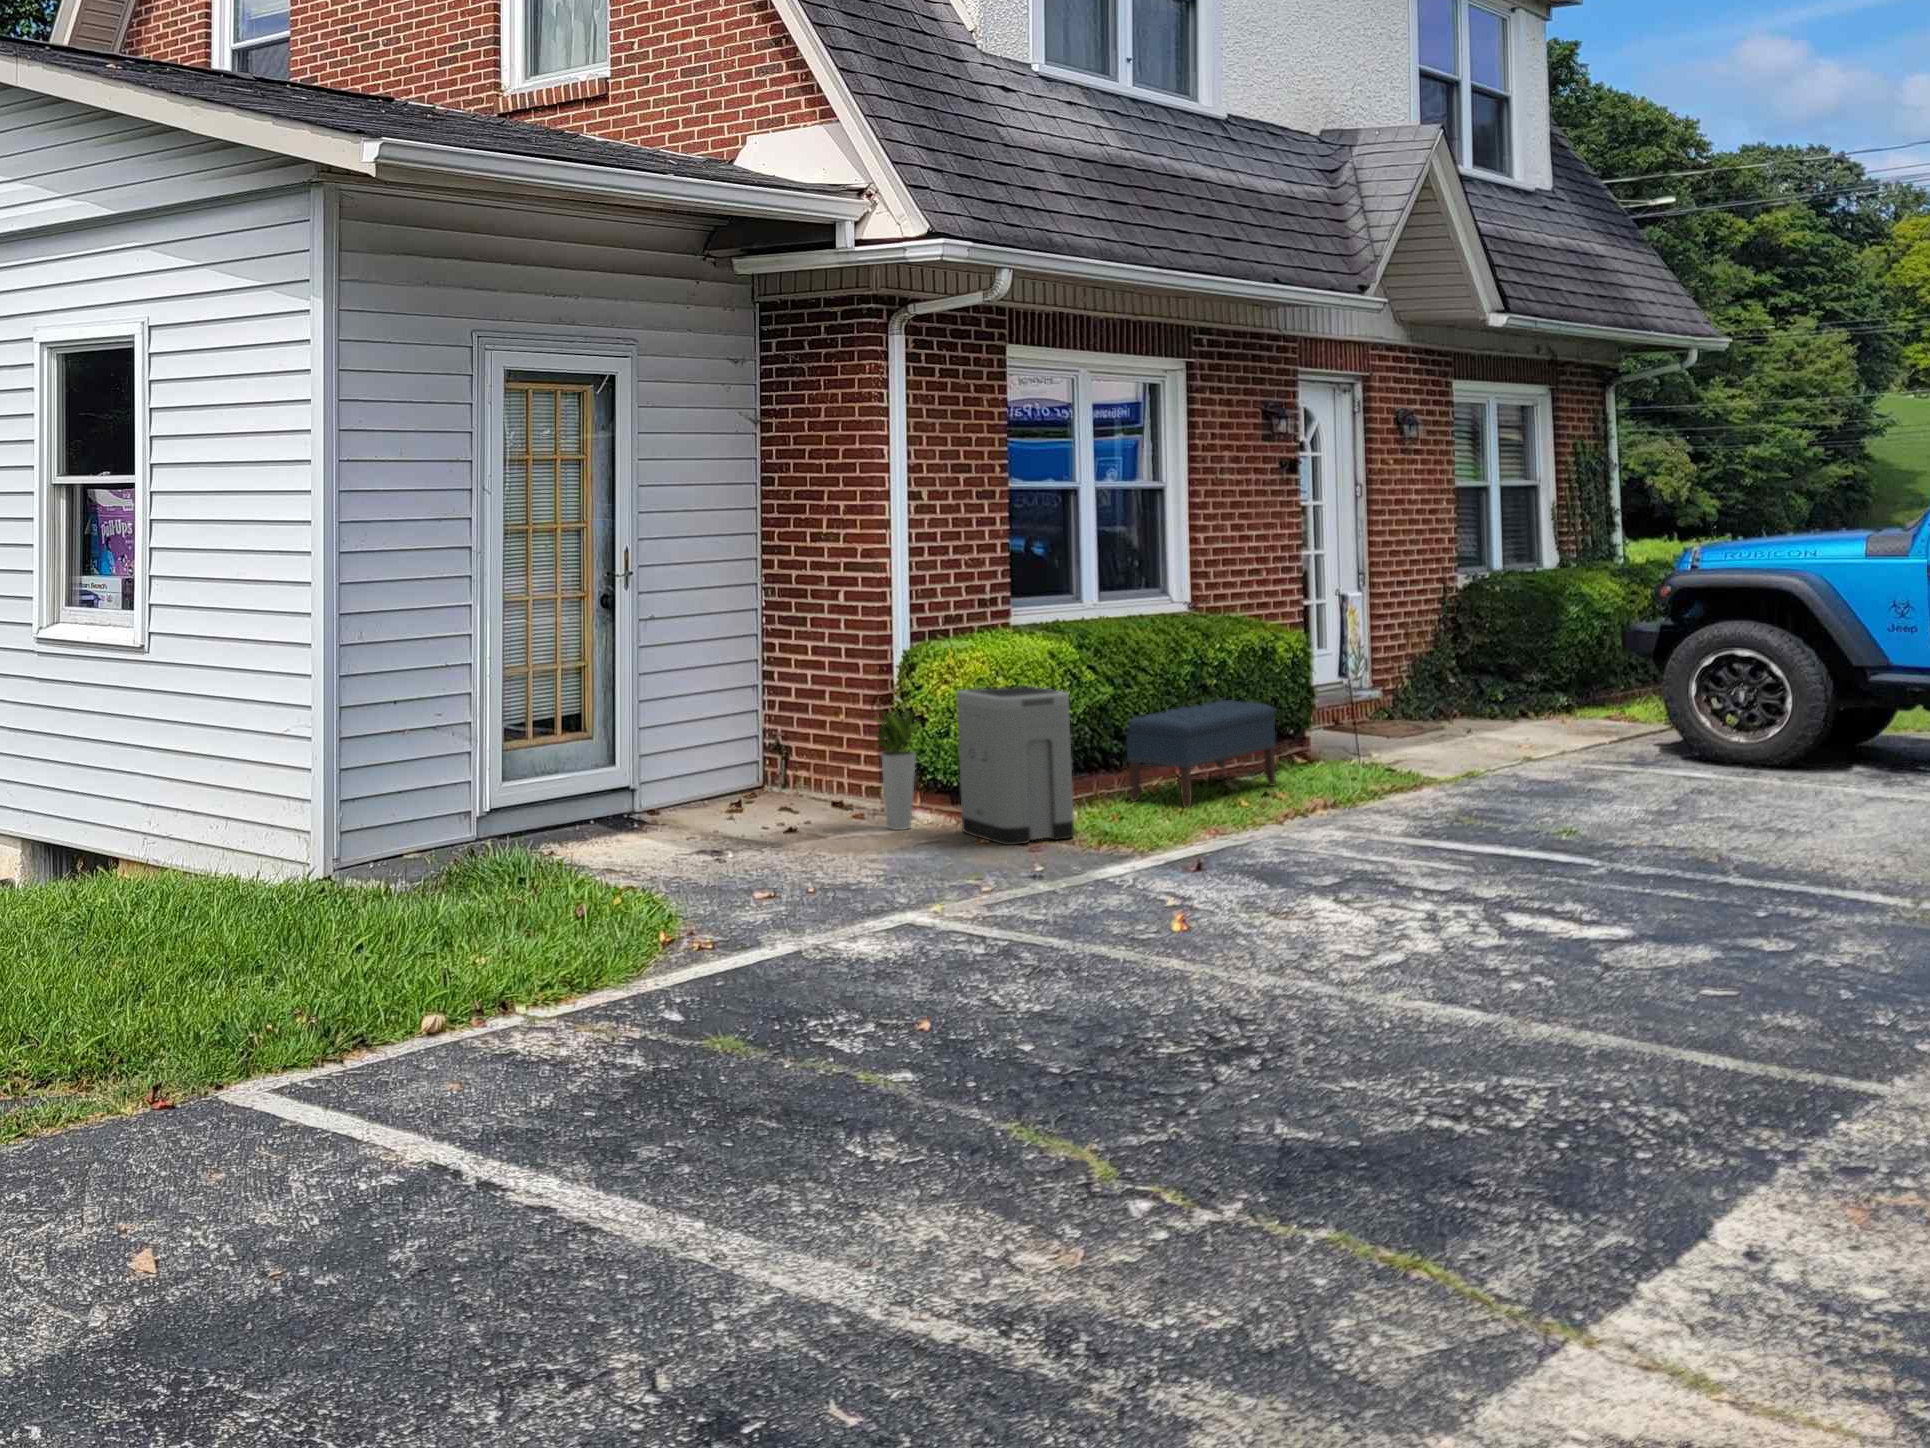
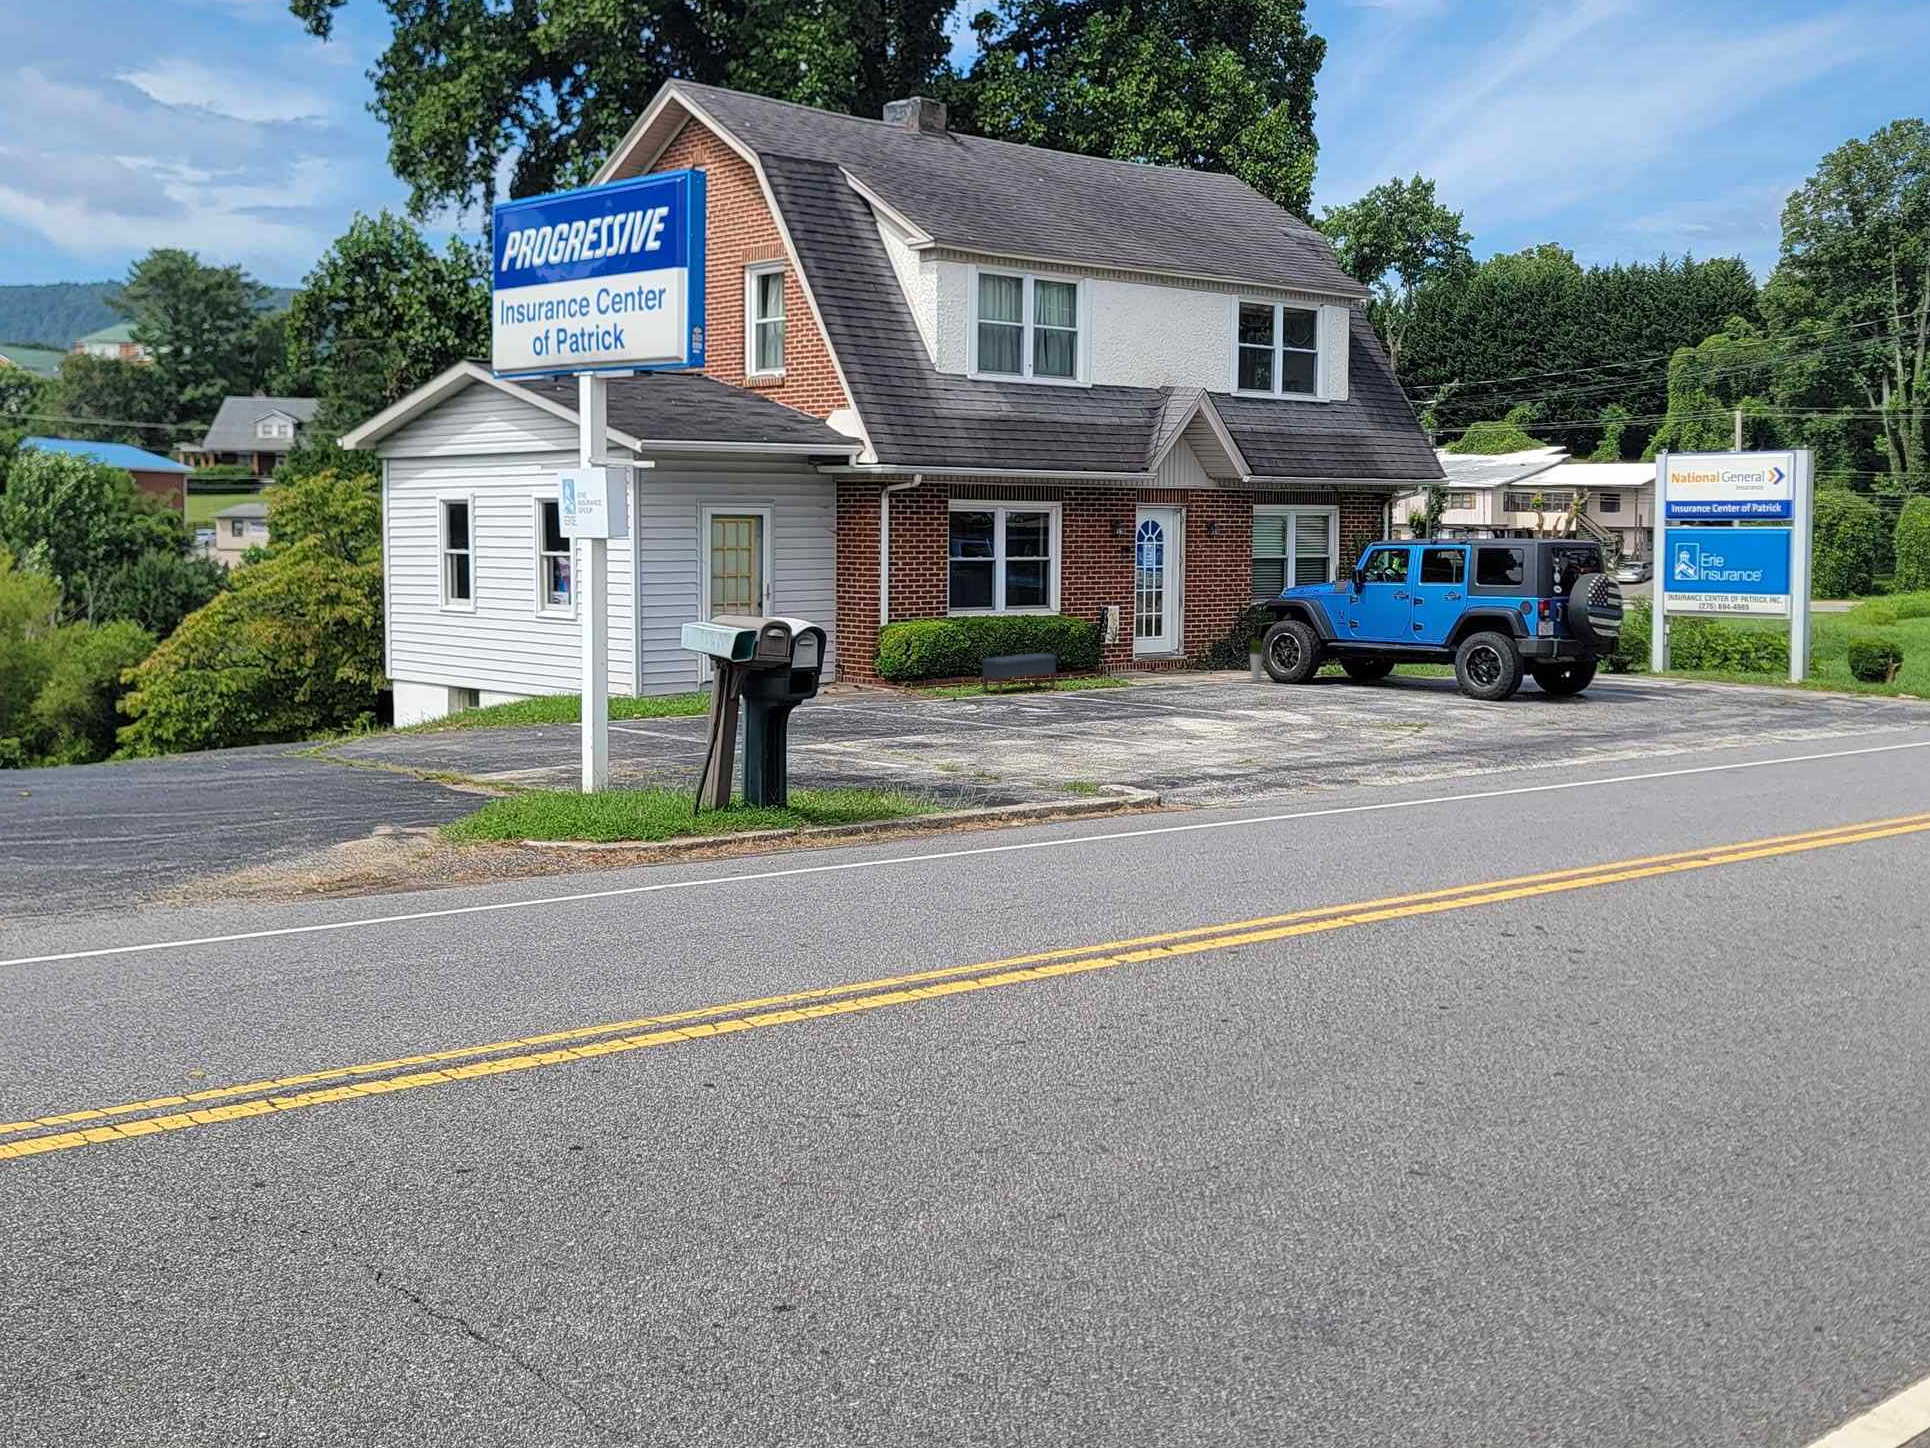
trash can: present [957,686,1074,845] -> none [894,644,934,703]
planter: present [875,712,919,830] -> present [1250,639,1264,681]

